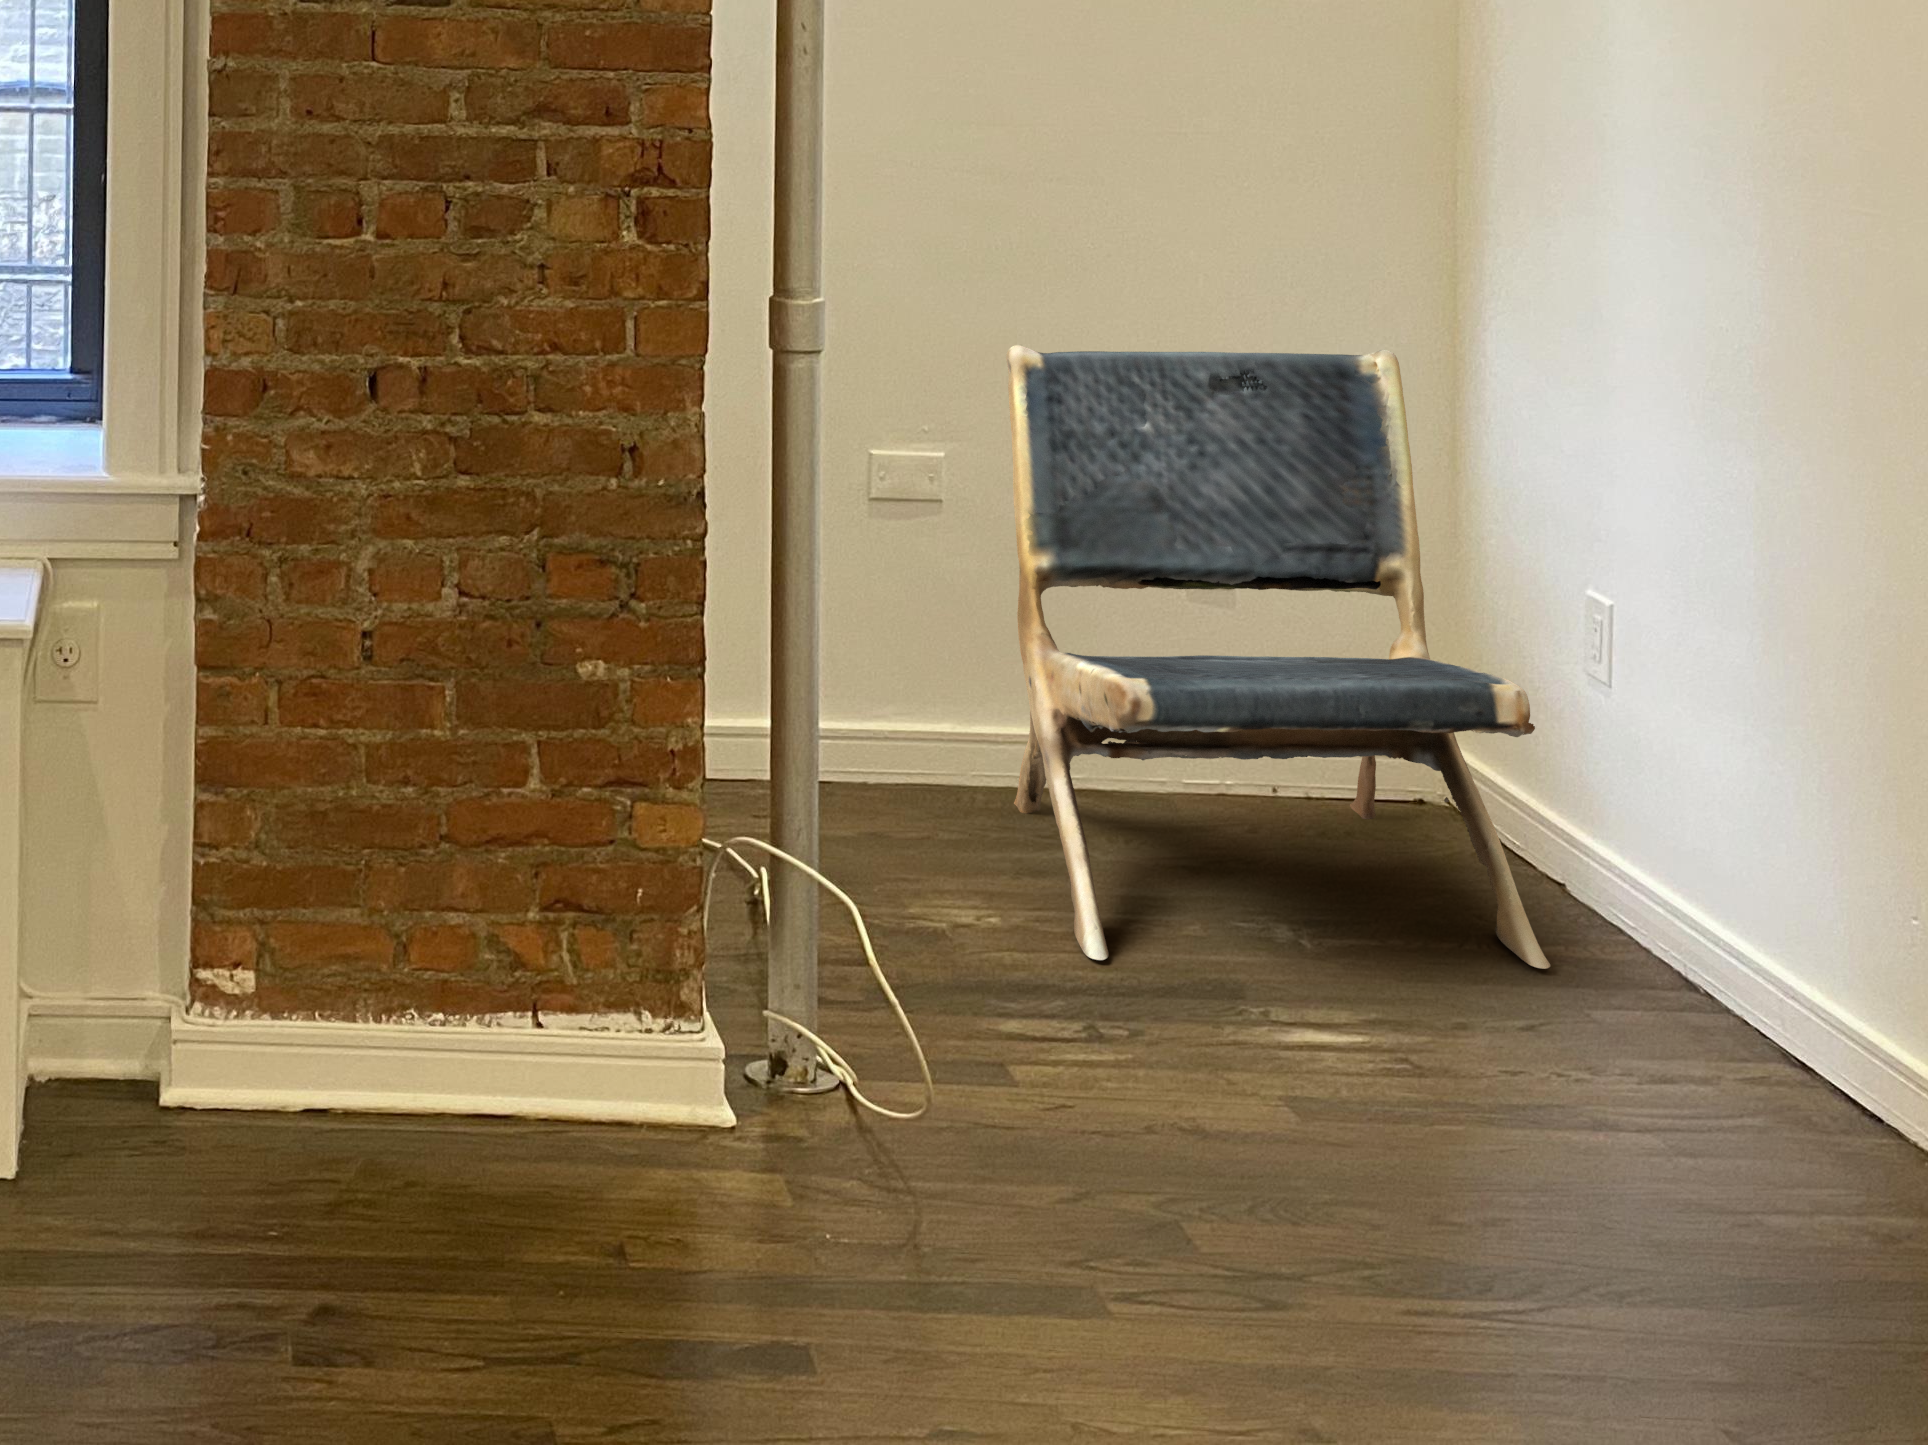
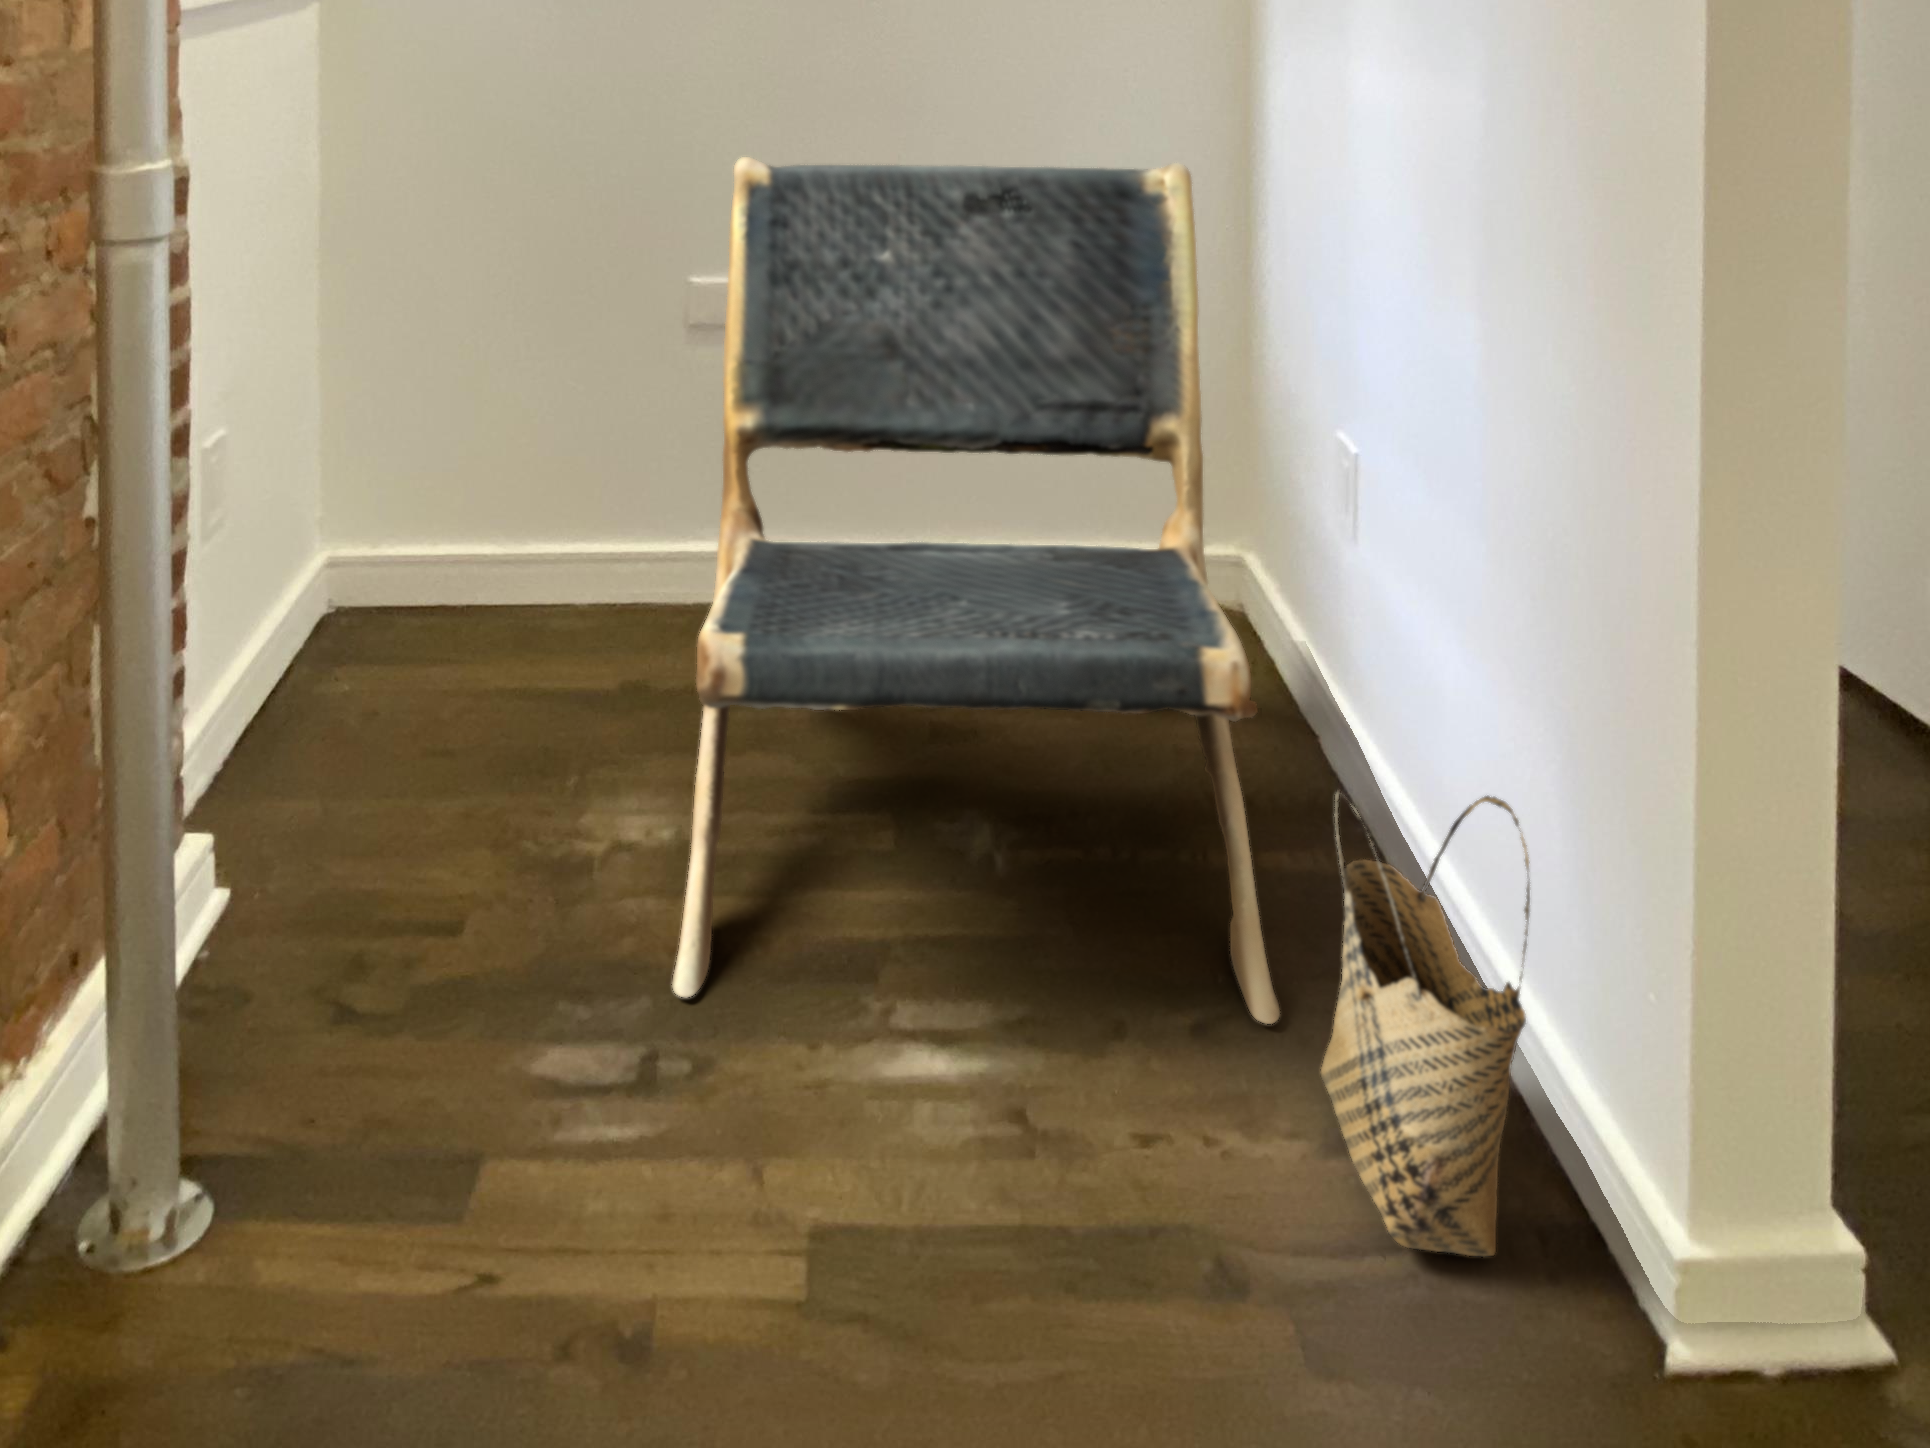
woven basket: none [1594,754,1763,1060] -> present [1321,790,1530,1257]

